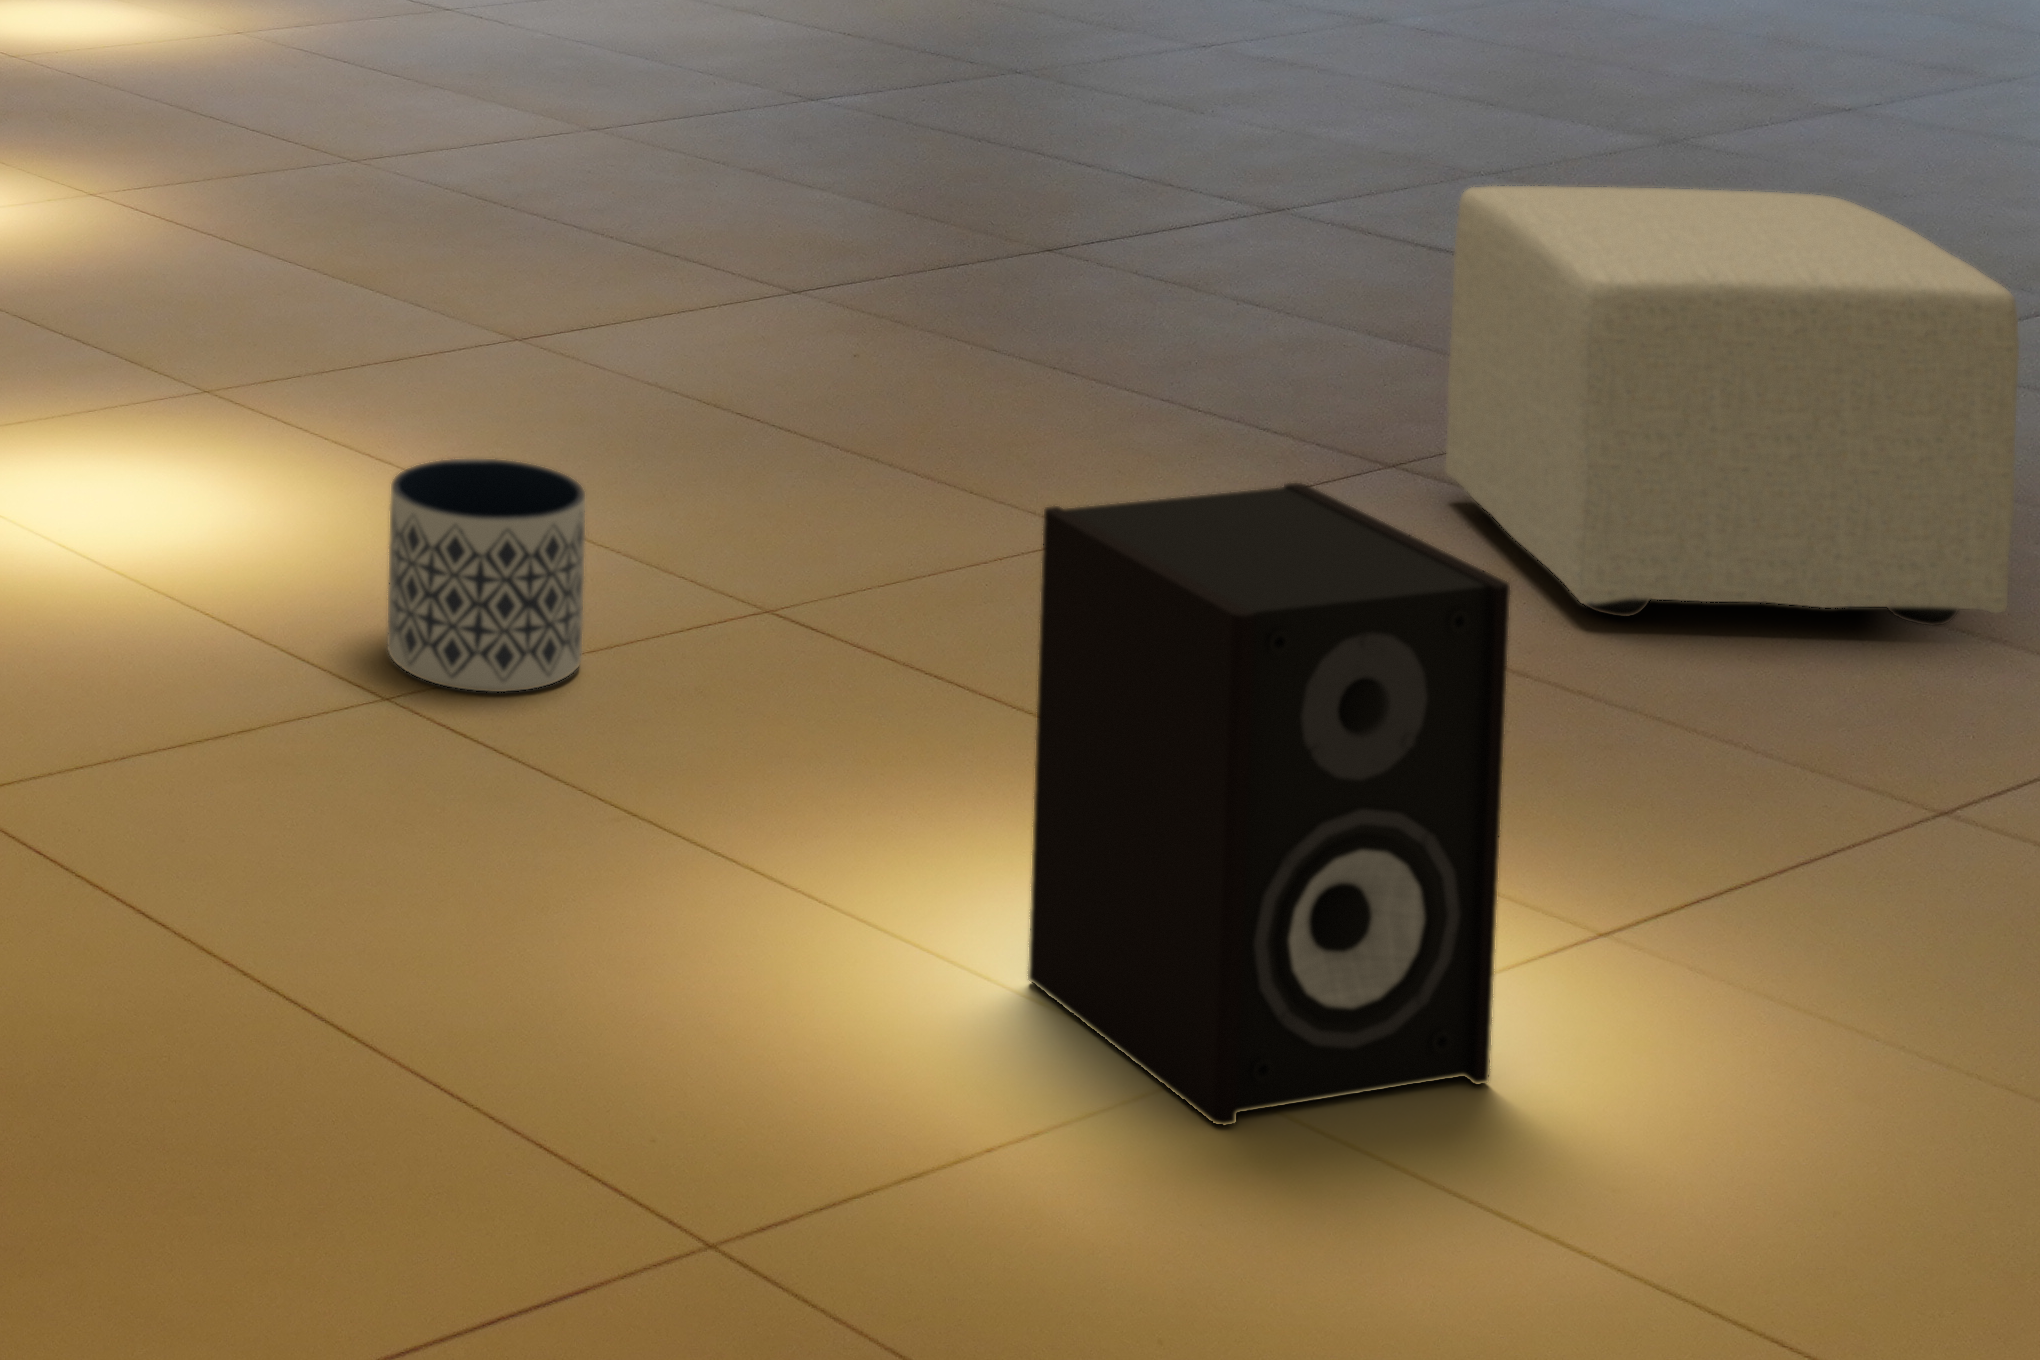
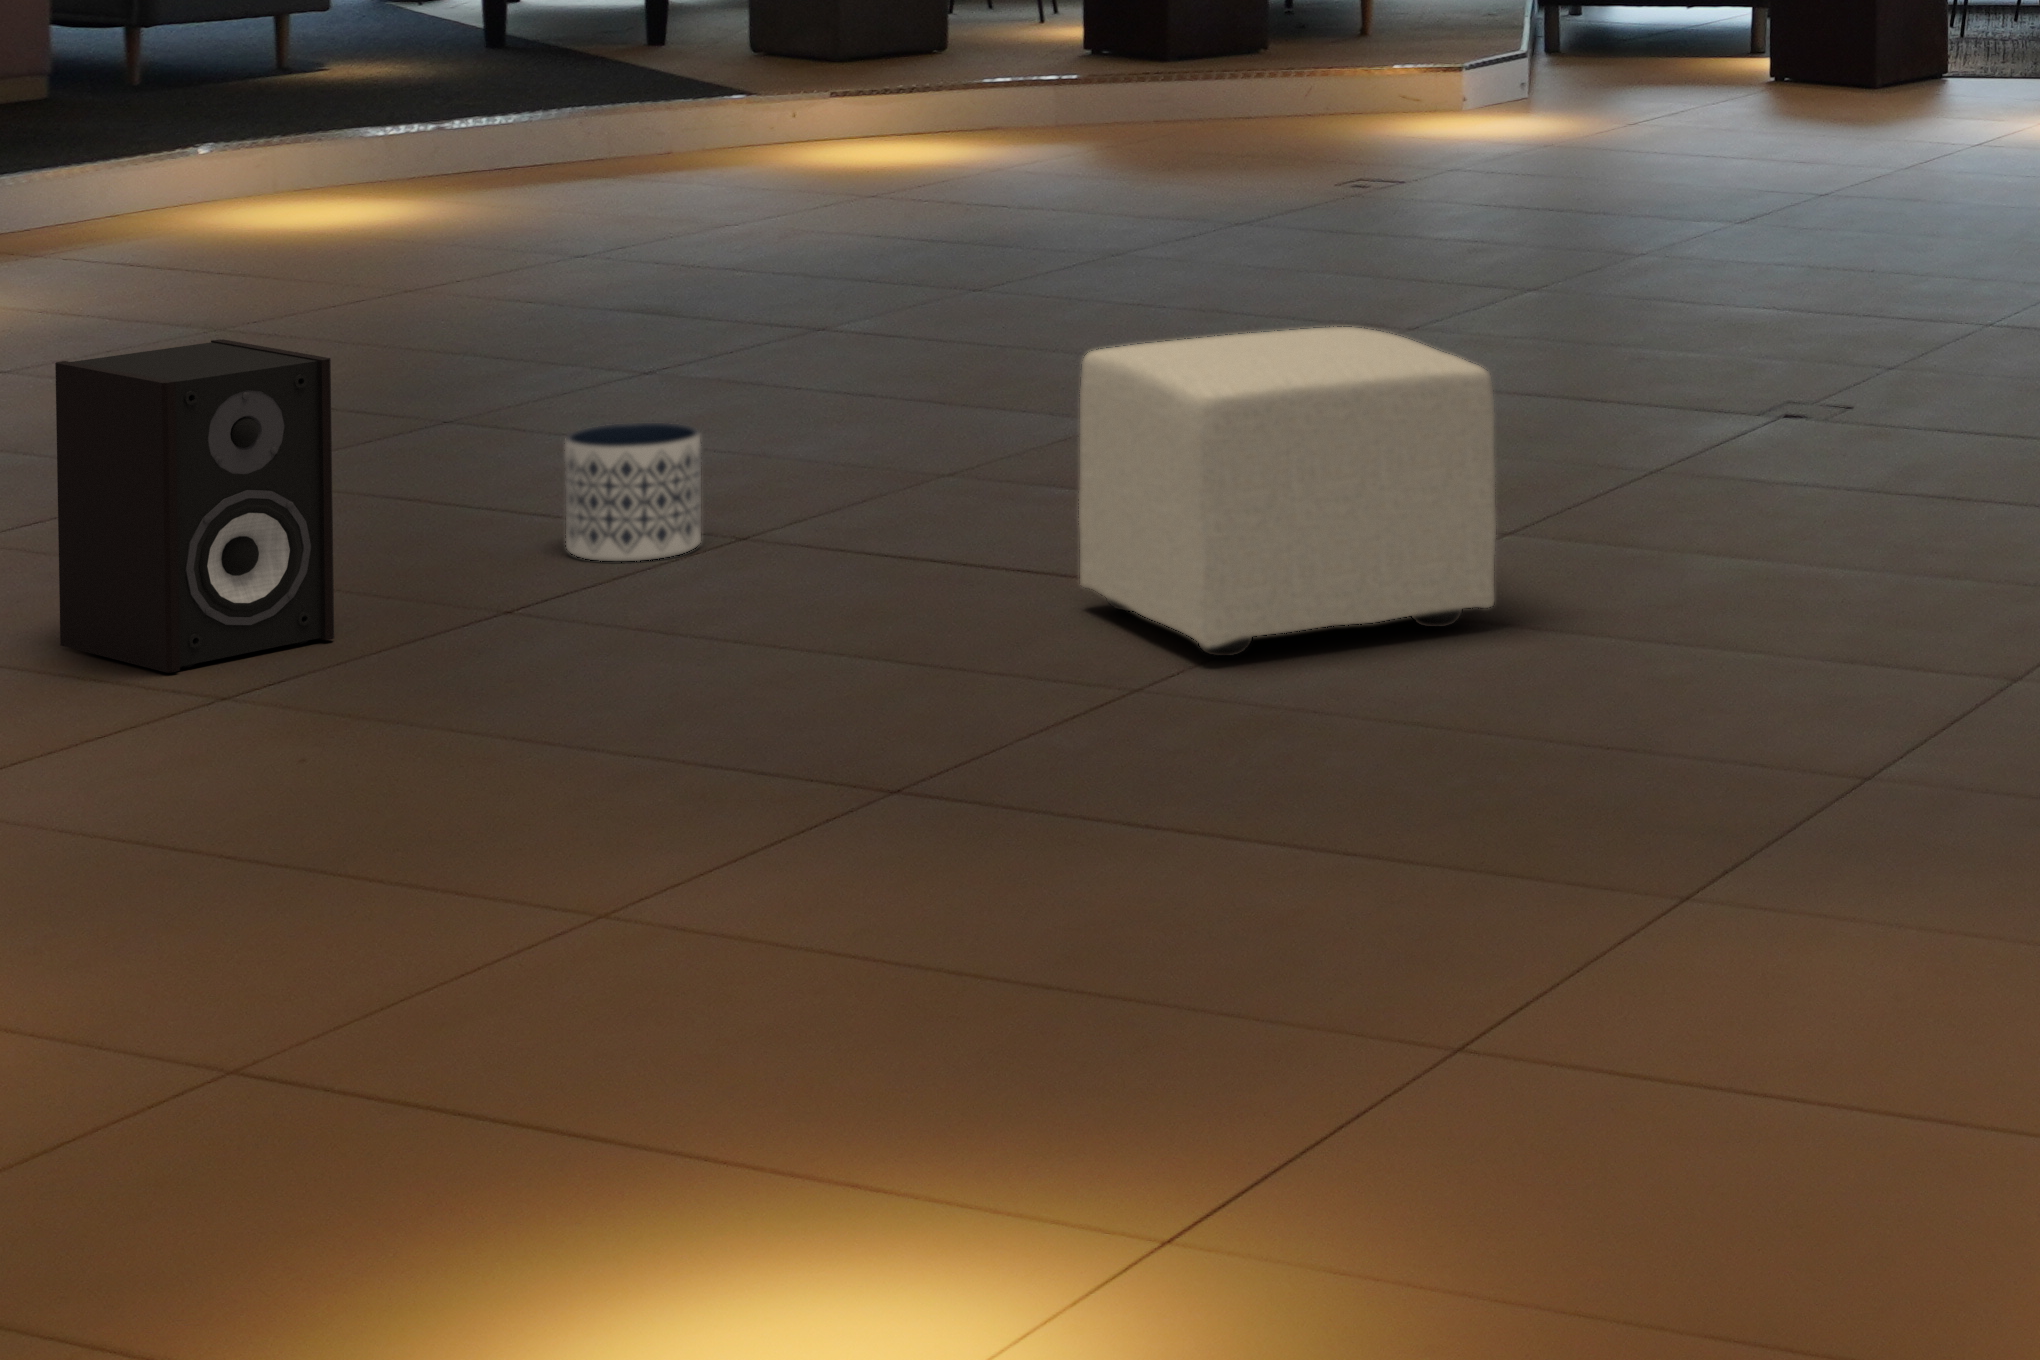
planter: present [387,459,585,692] -> present [565,423,701,561]
speaker: present [1028,483,1510,1125] -> present [55,339,334,673]

